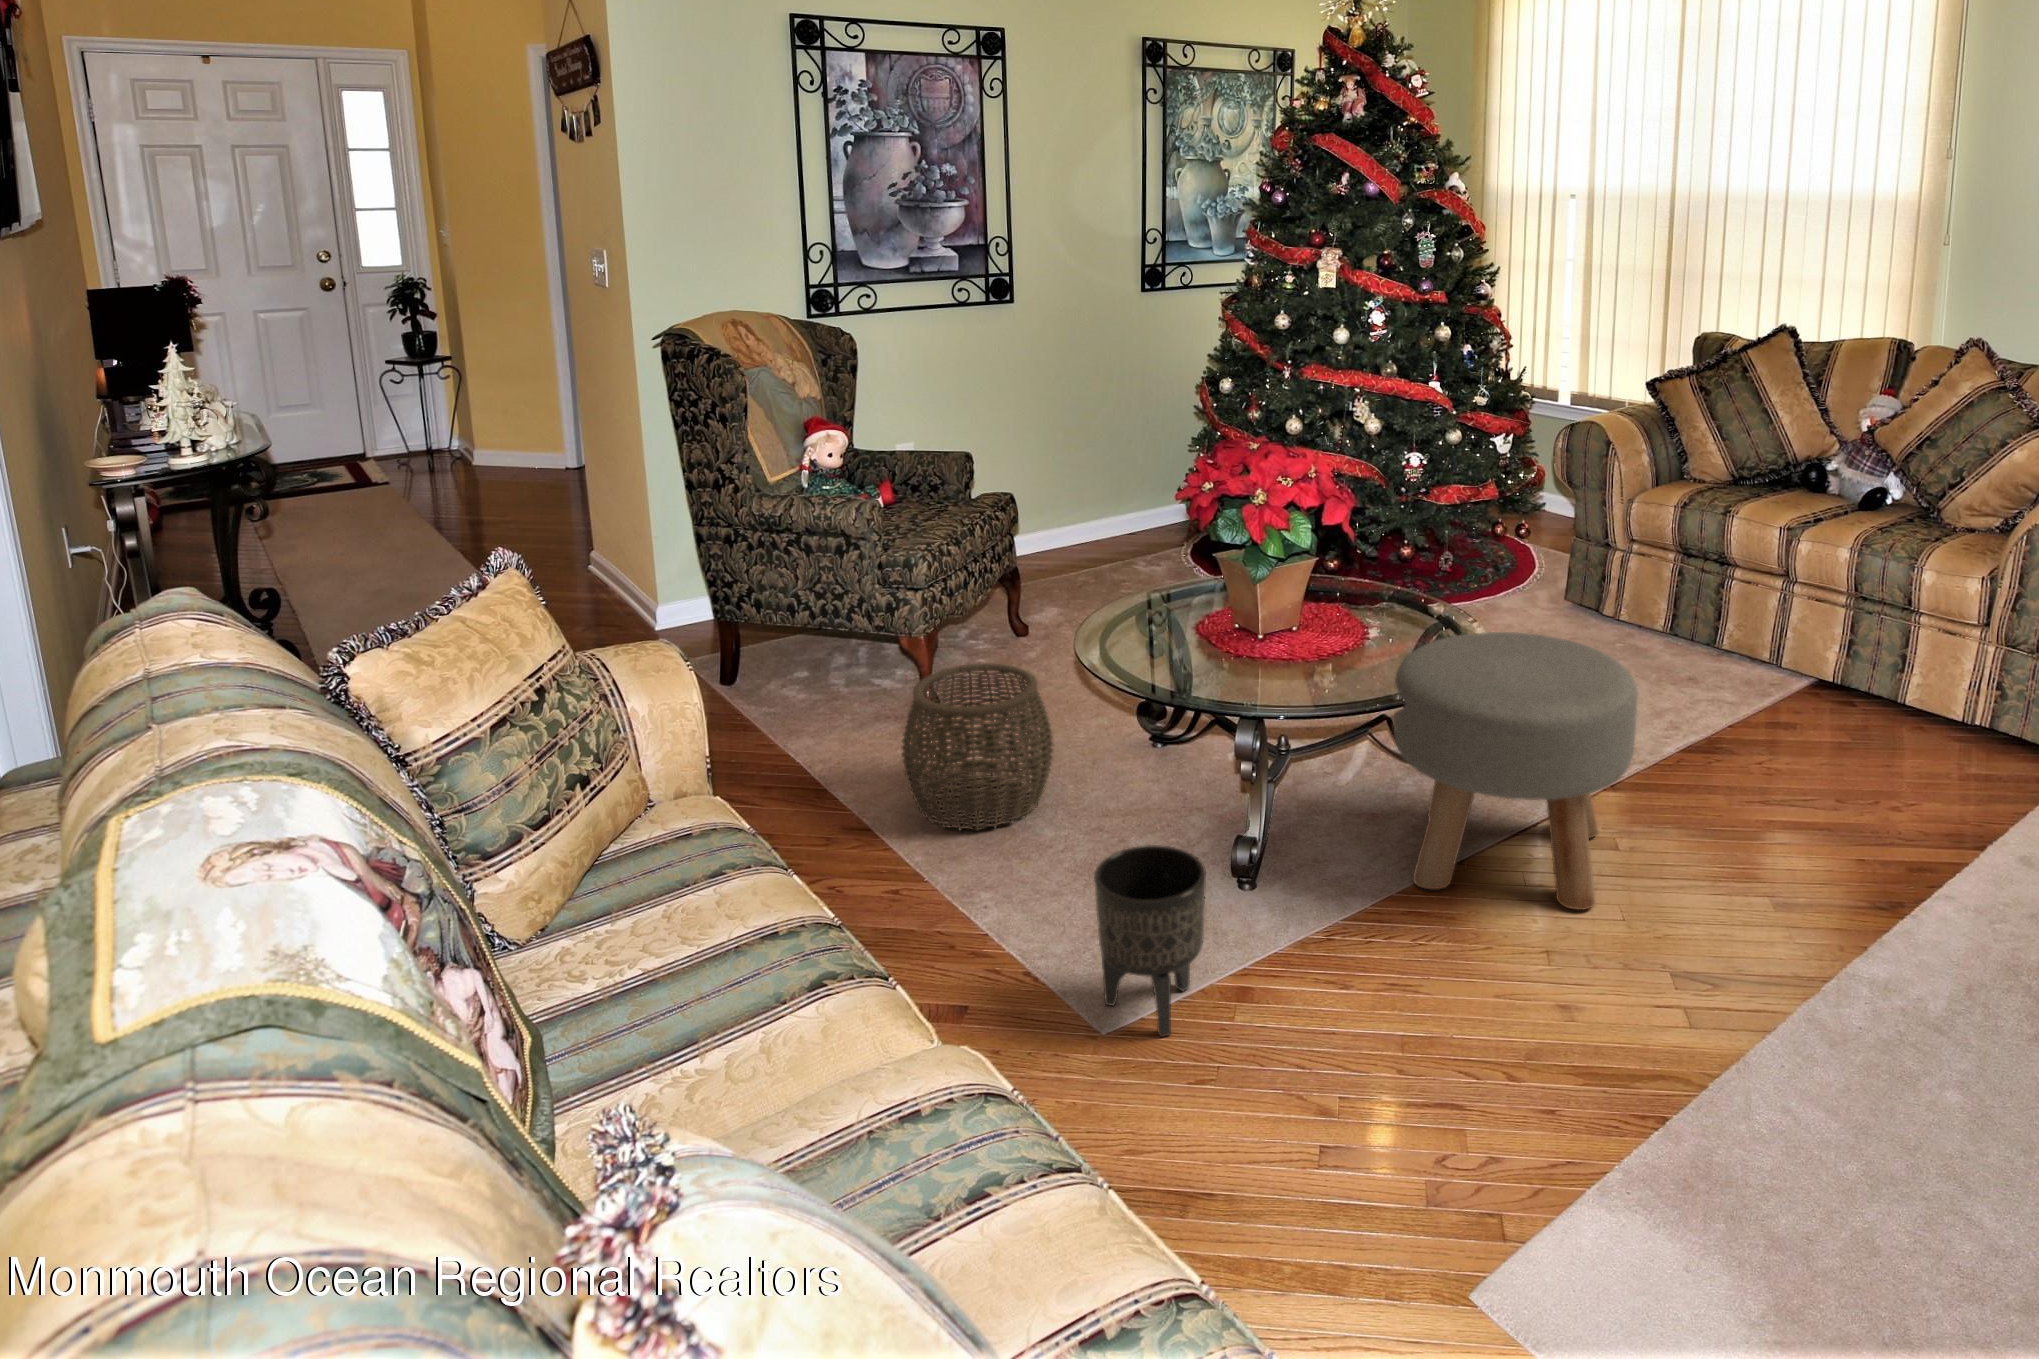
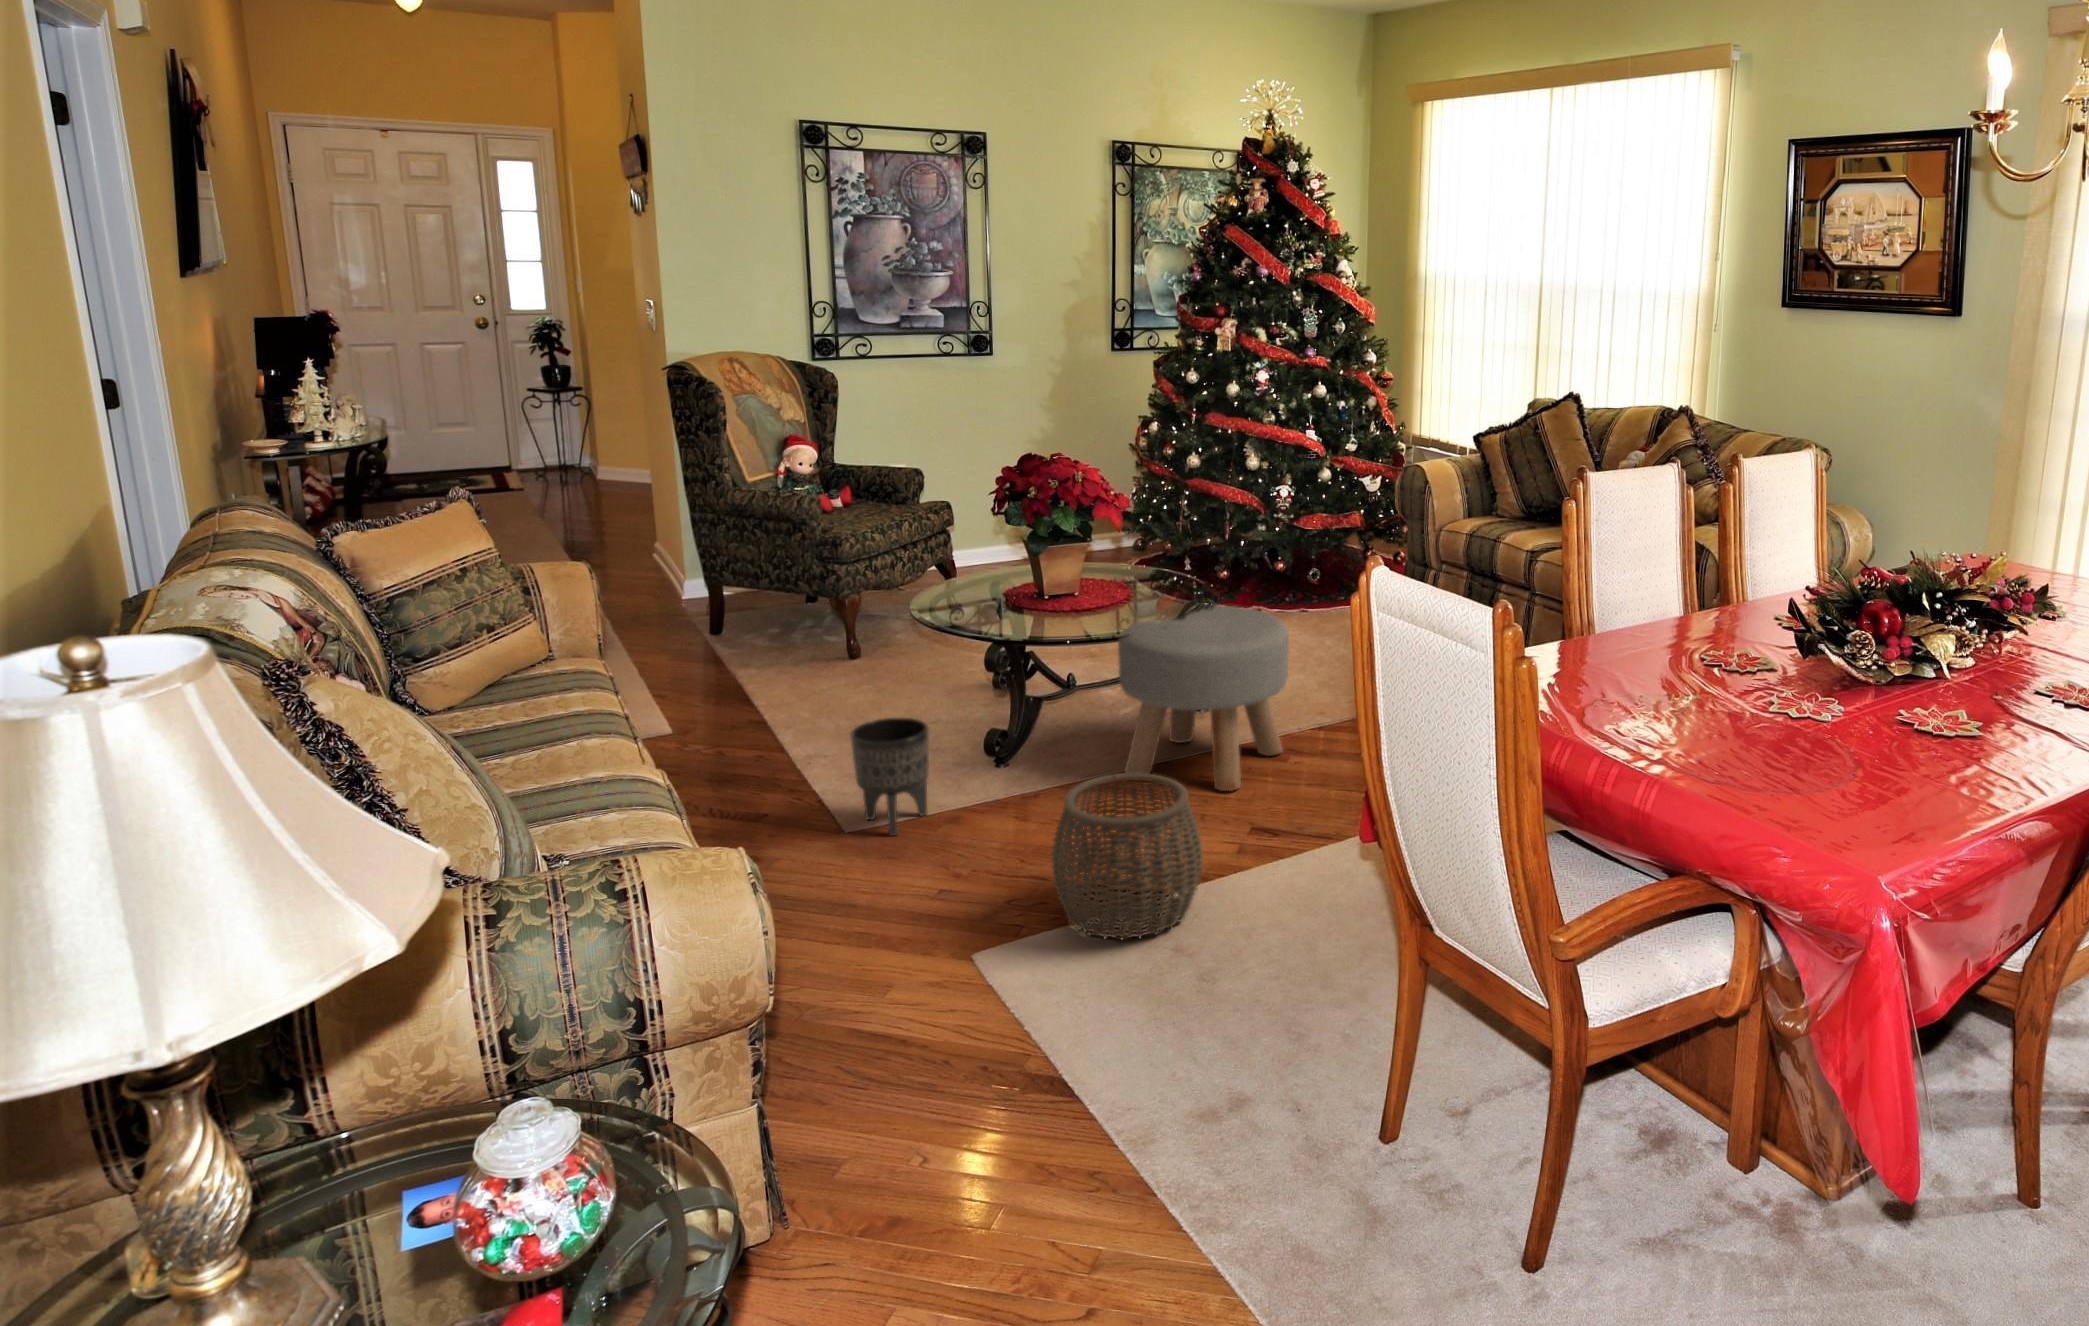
woven basket: present [902,663,1053,830] -> present [1051,773,1202,940]

